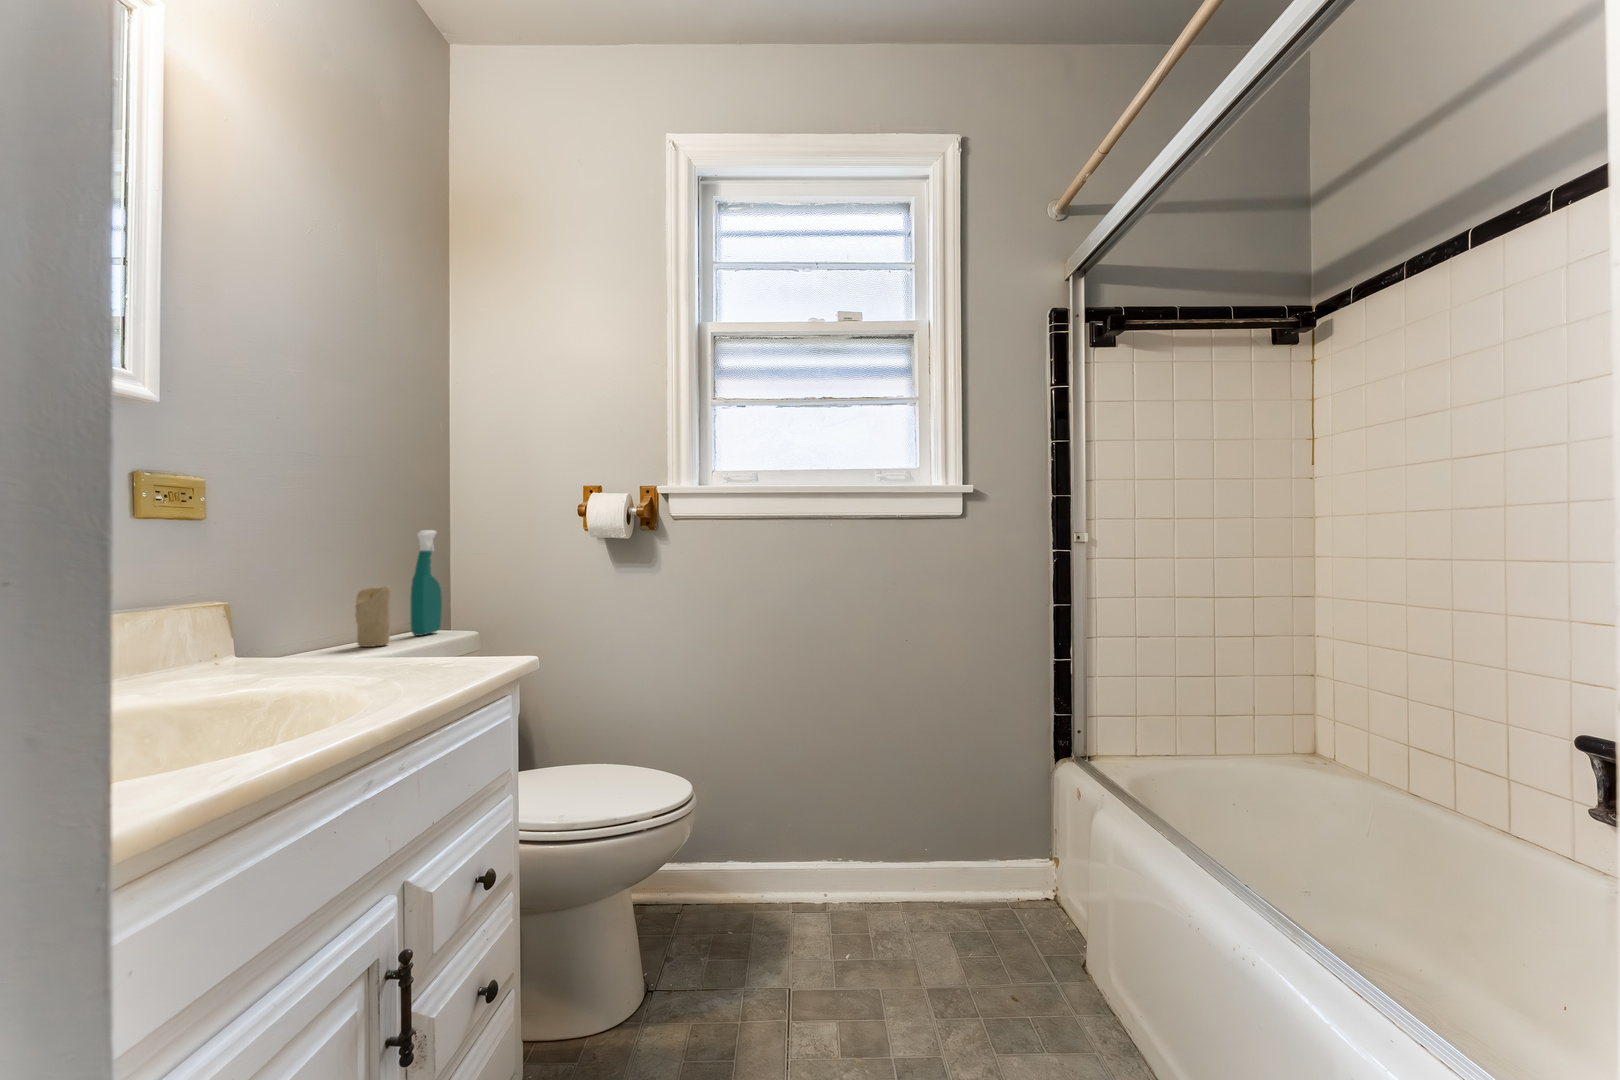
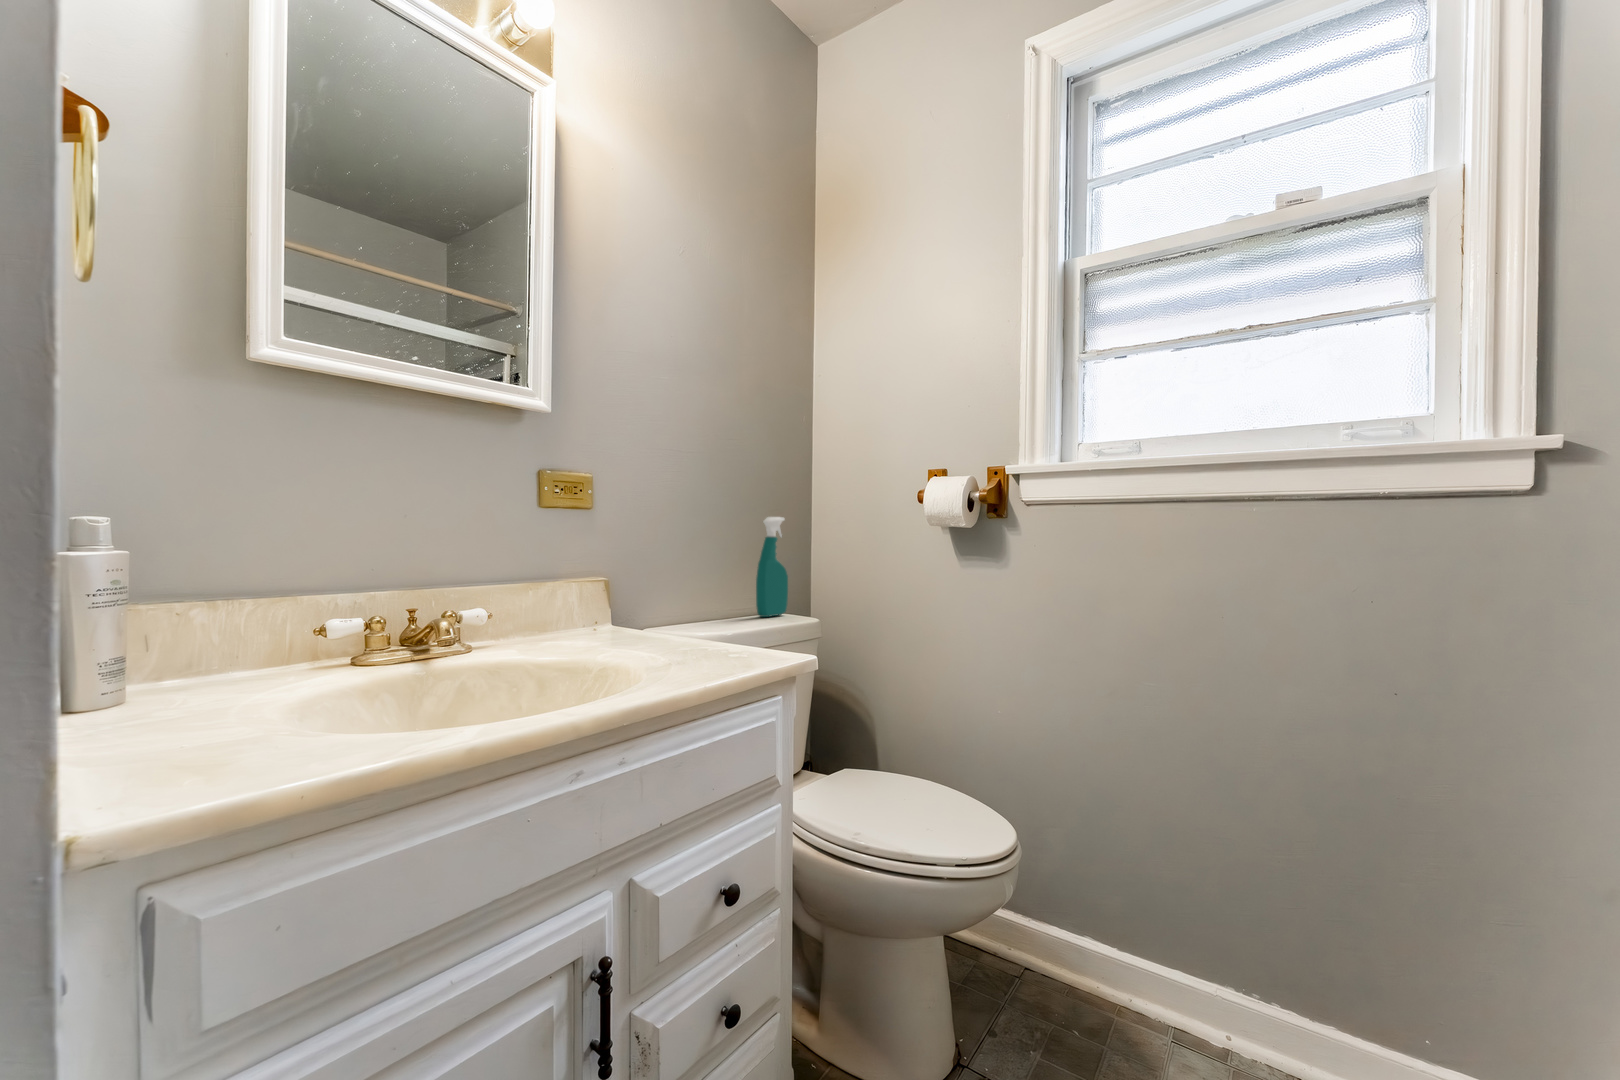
candle: present [355,586,391,647] -> none [693,569,722,625]

